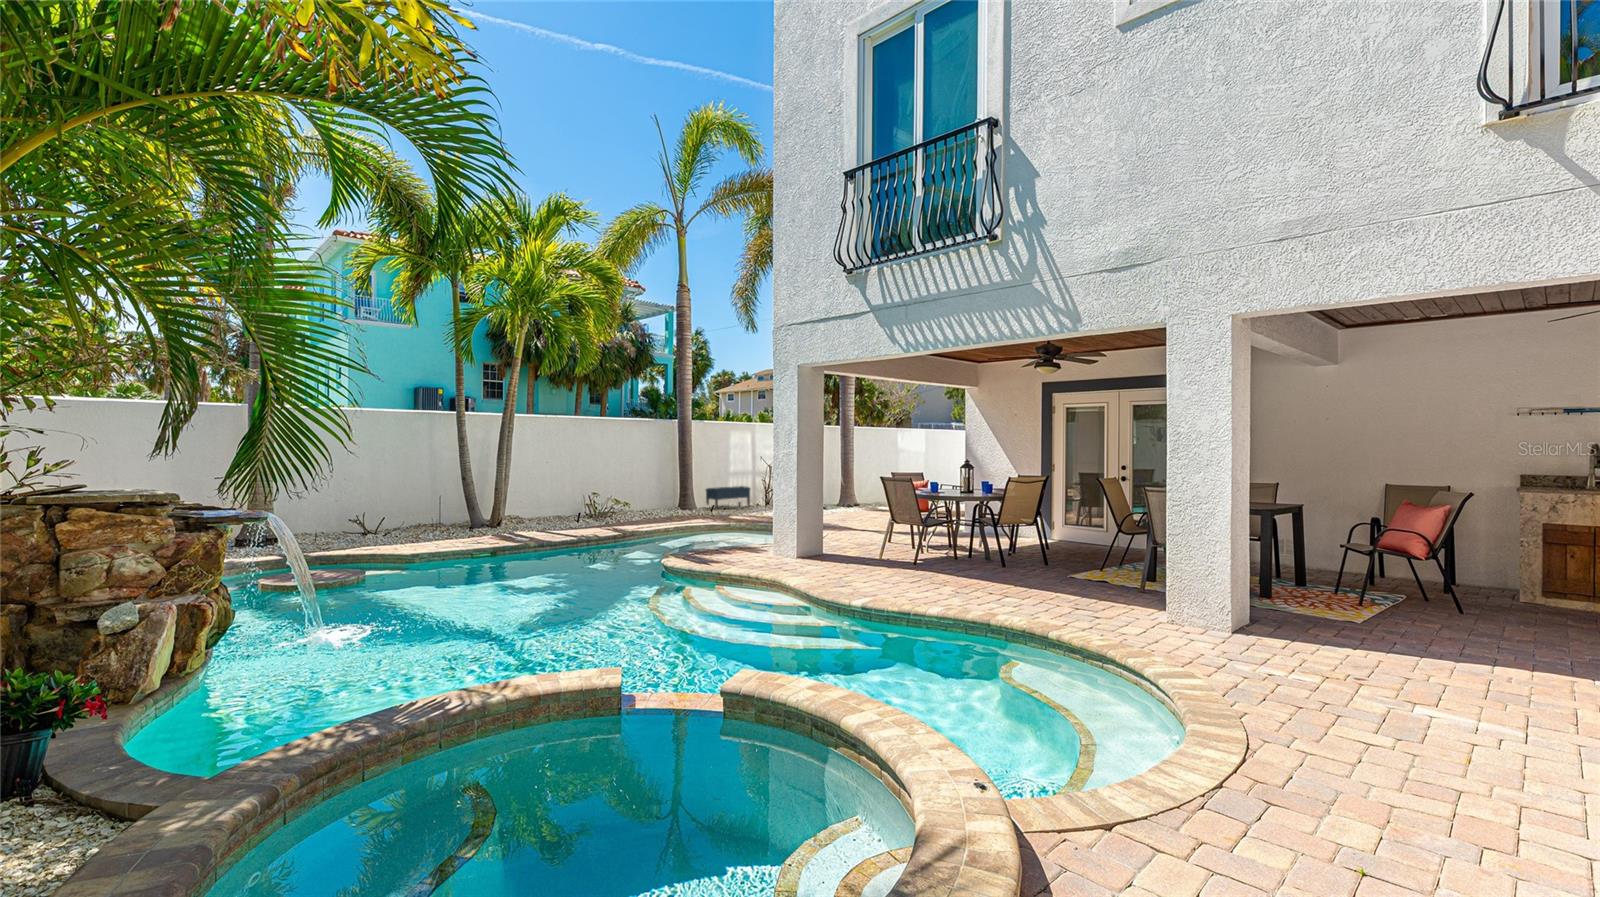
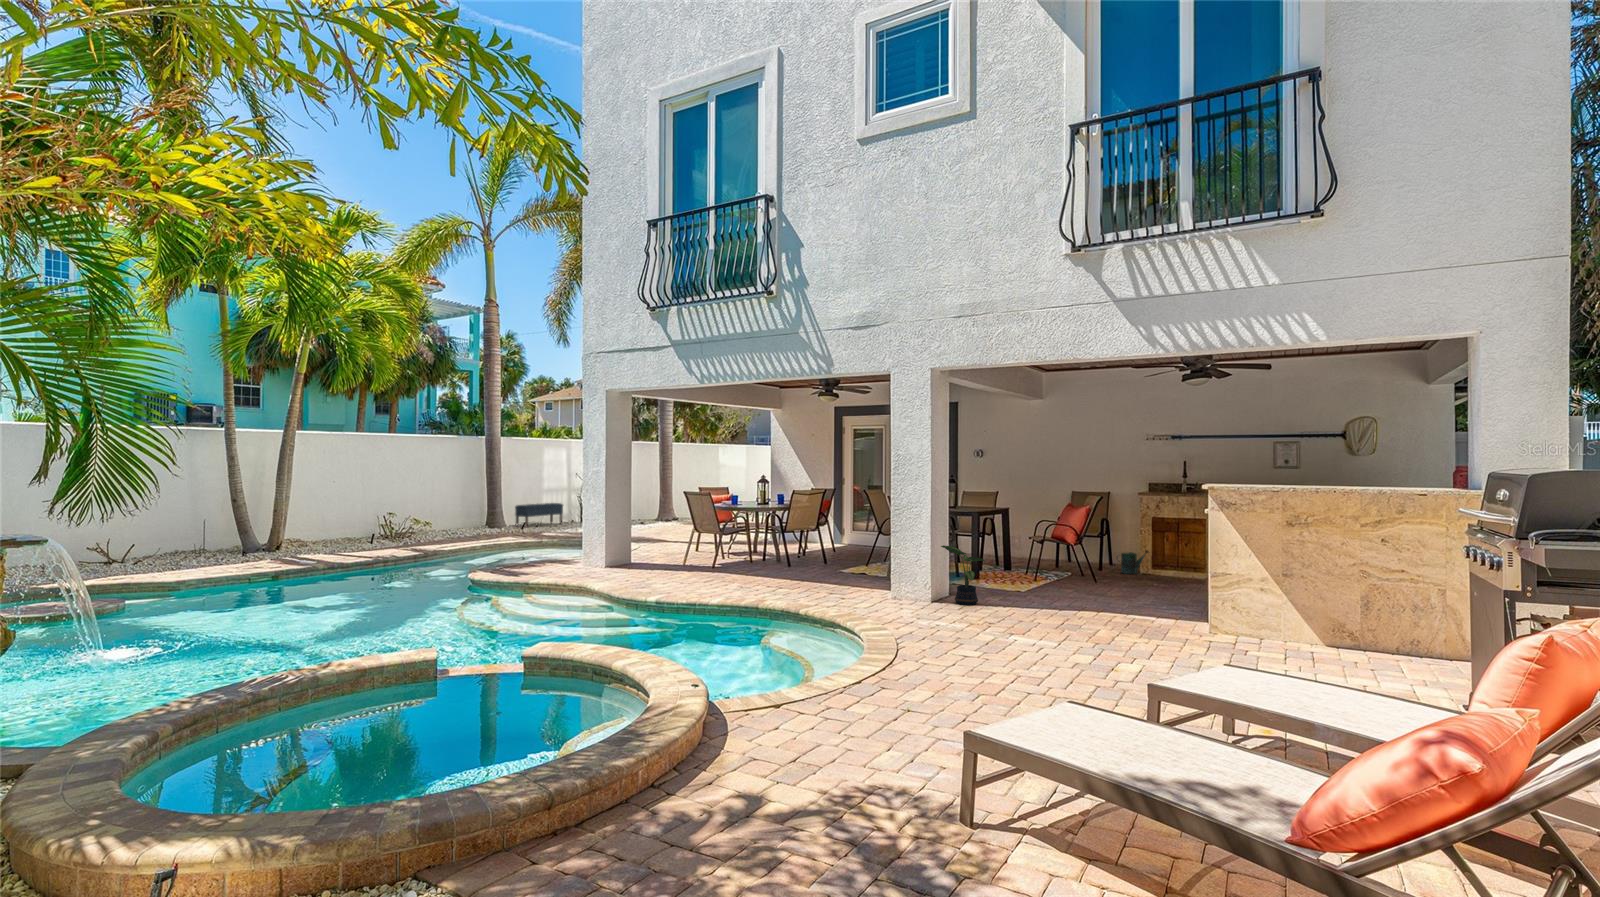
potted plant: none [1240,553,1313,636] -> present [941,545,984,605]
watering can: none [1461,561,1513,594] -> present [1121,550,1148,574]

